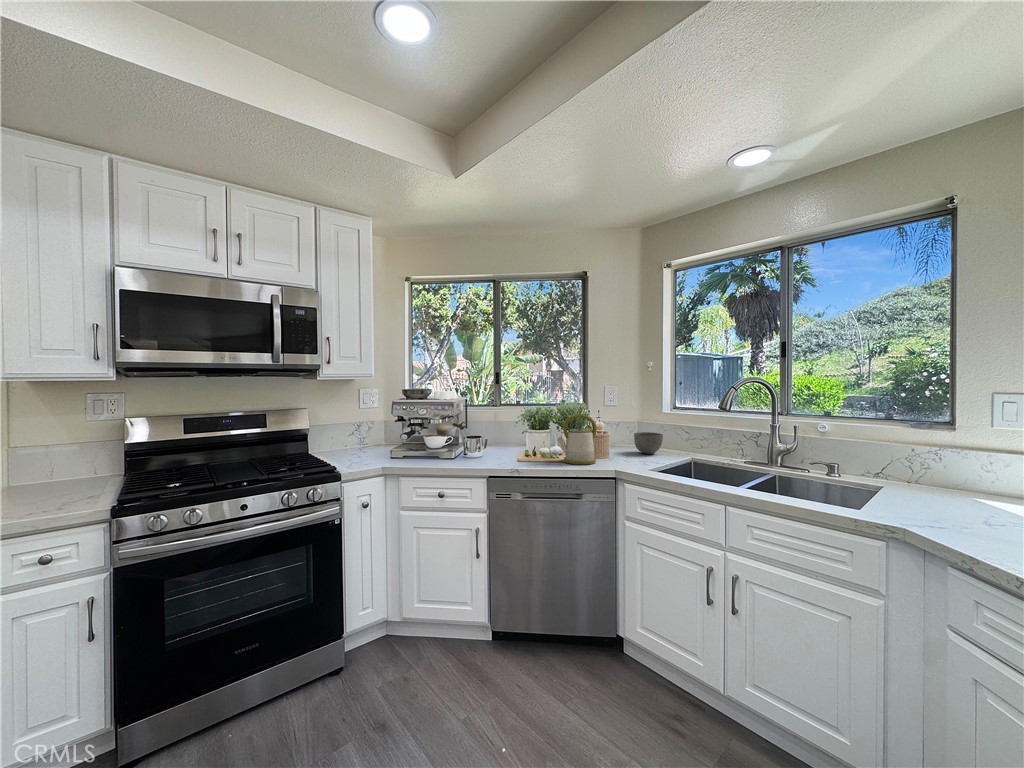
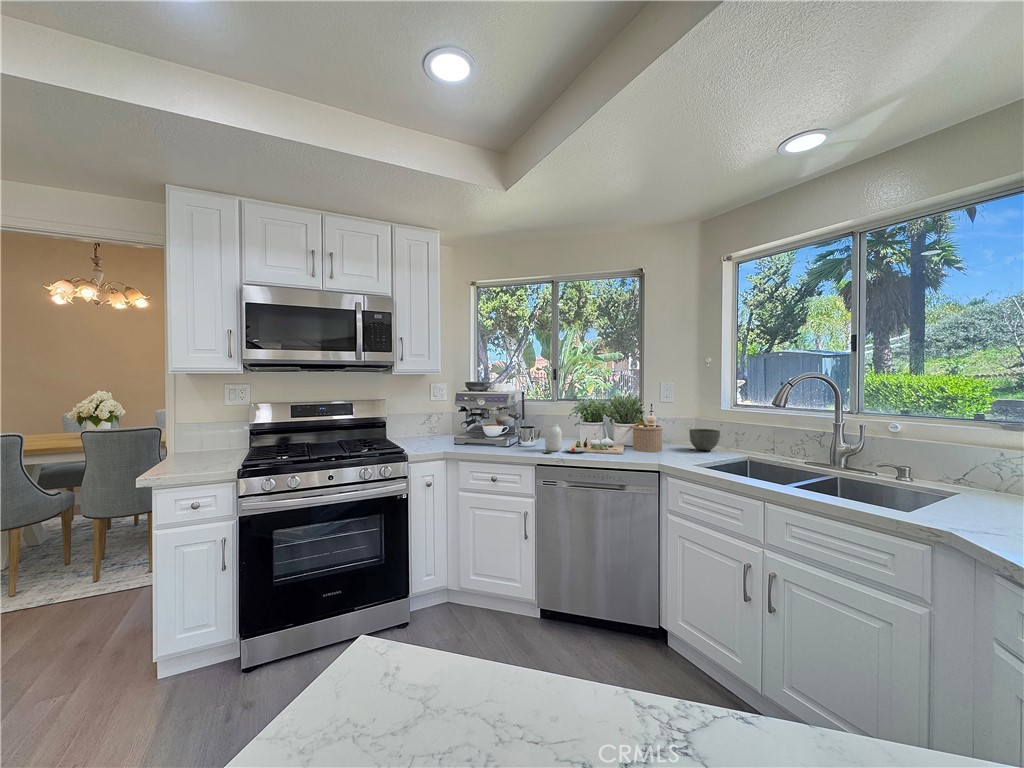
kettle: present [557,414,597,464] -> none [605,408,645,457]
jar: none [493,432,540,463] -> present [543,424,587,453]

